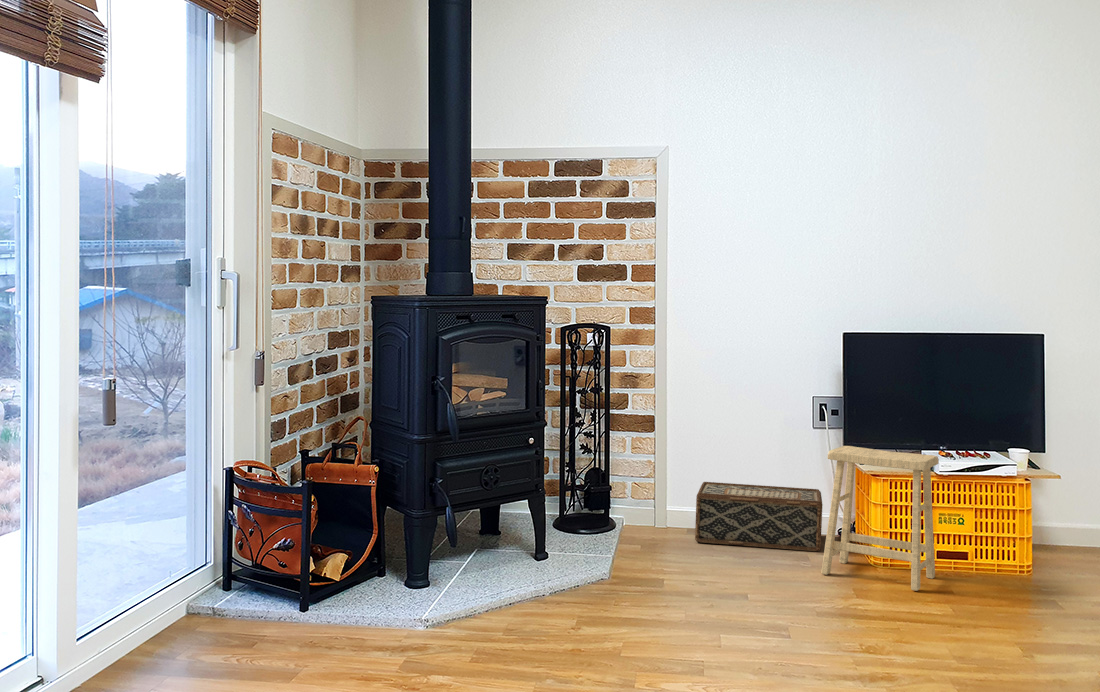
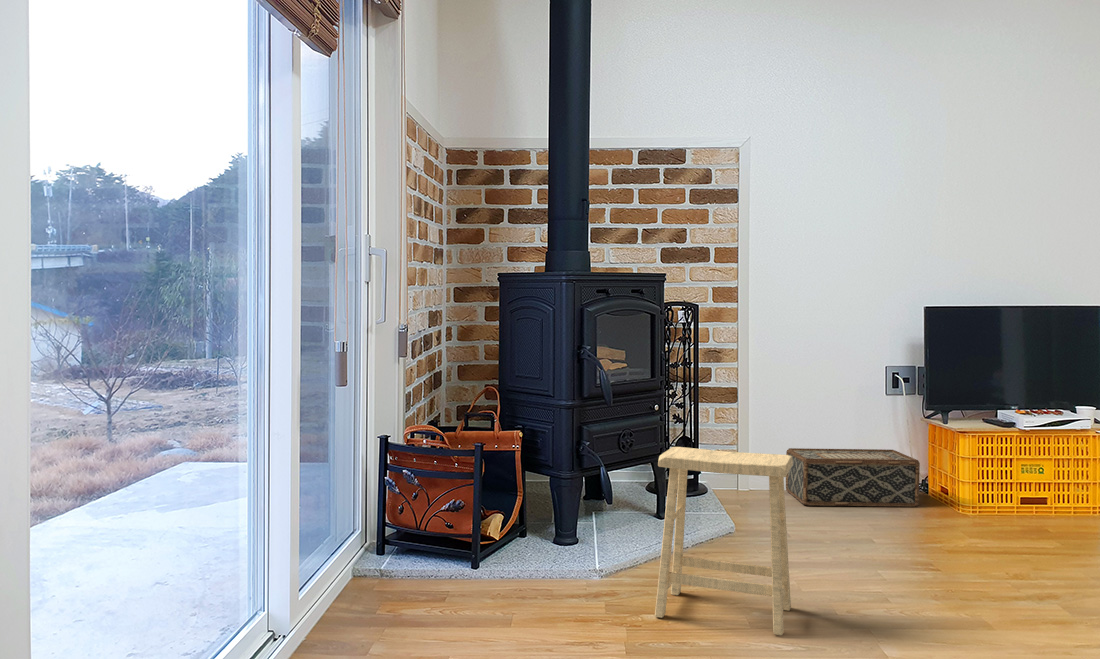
footstool: present [821,446,939,591] -> present [655,447,793,635]

